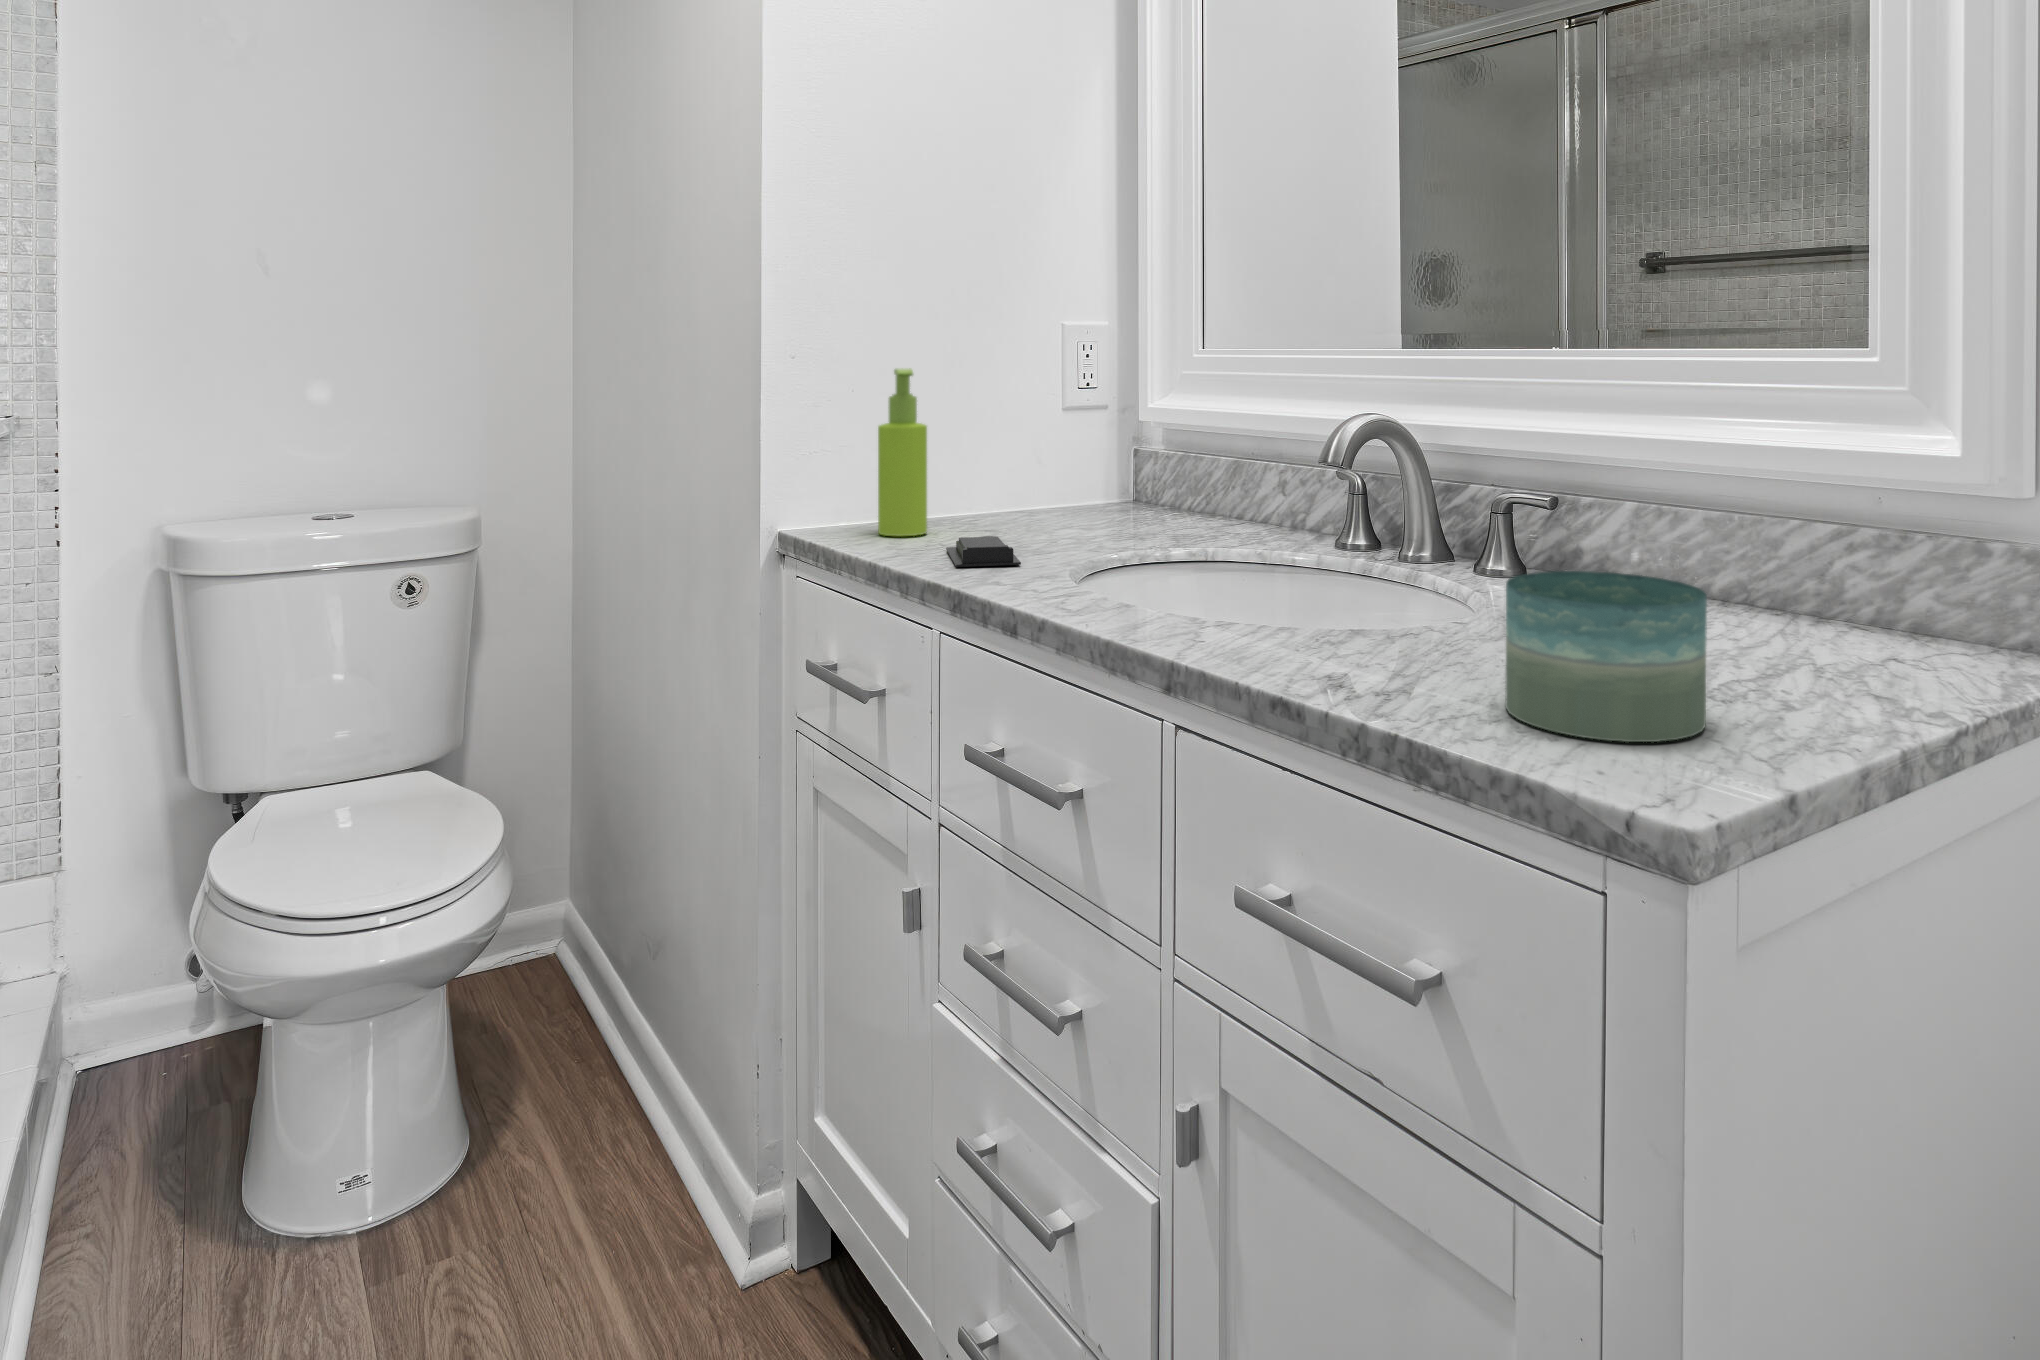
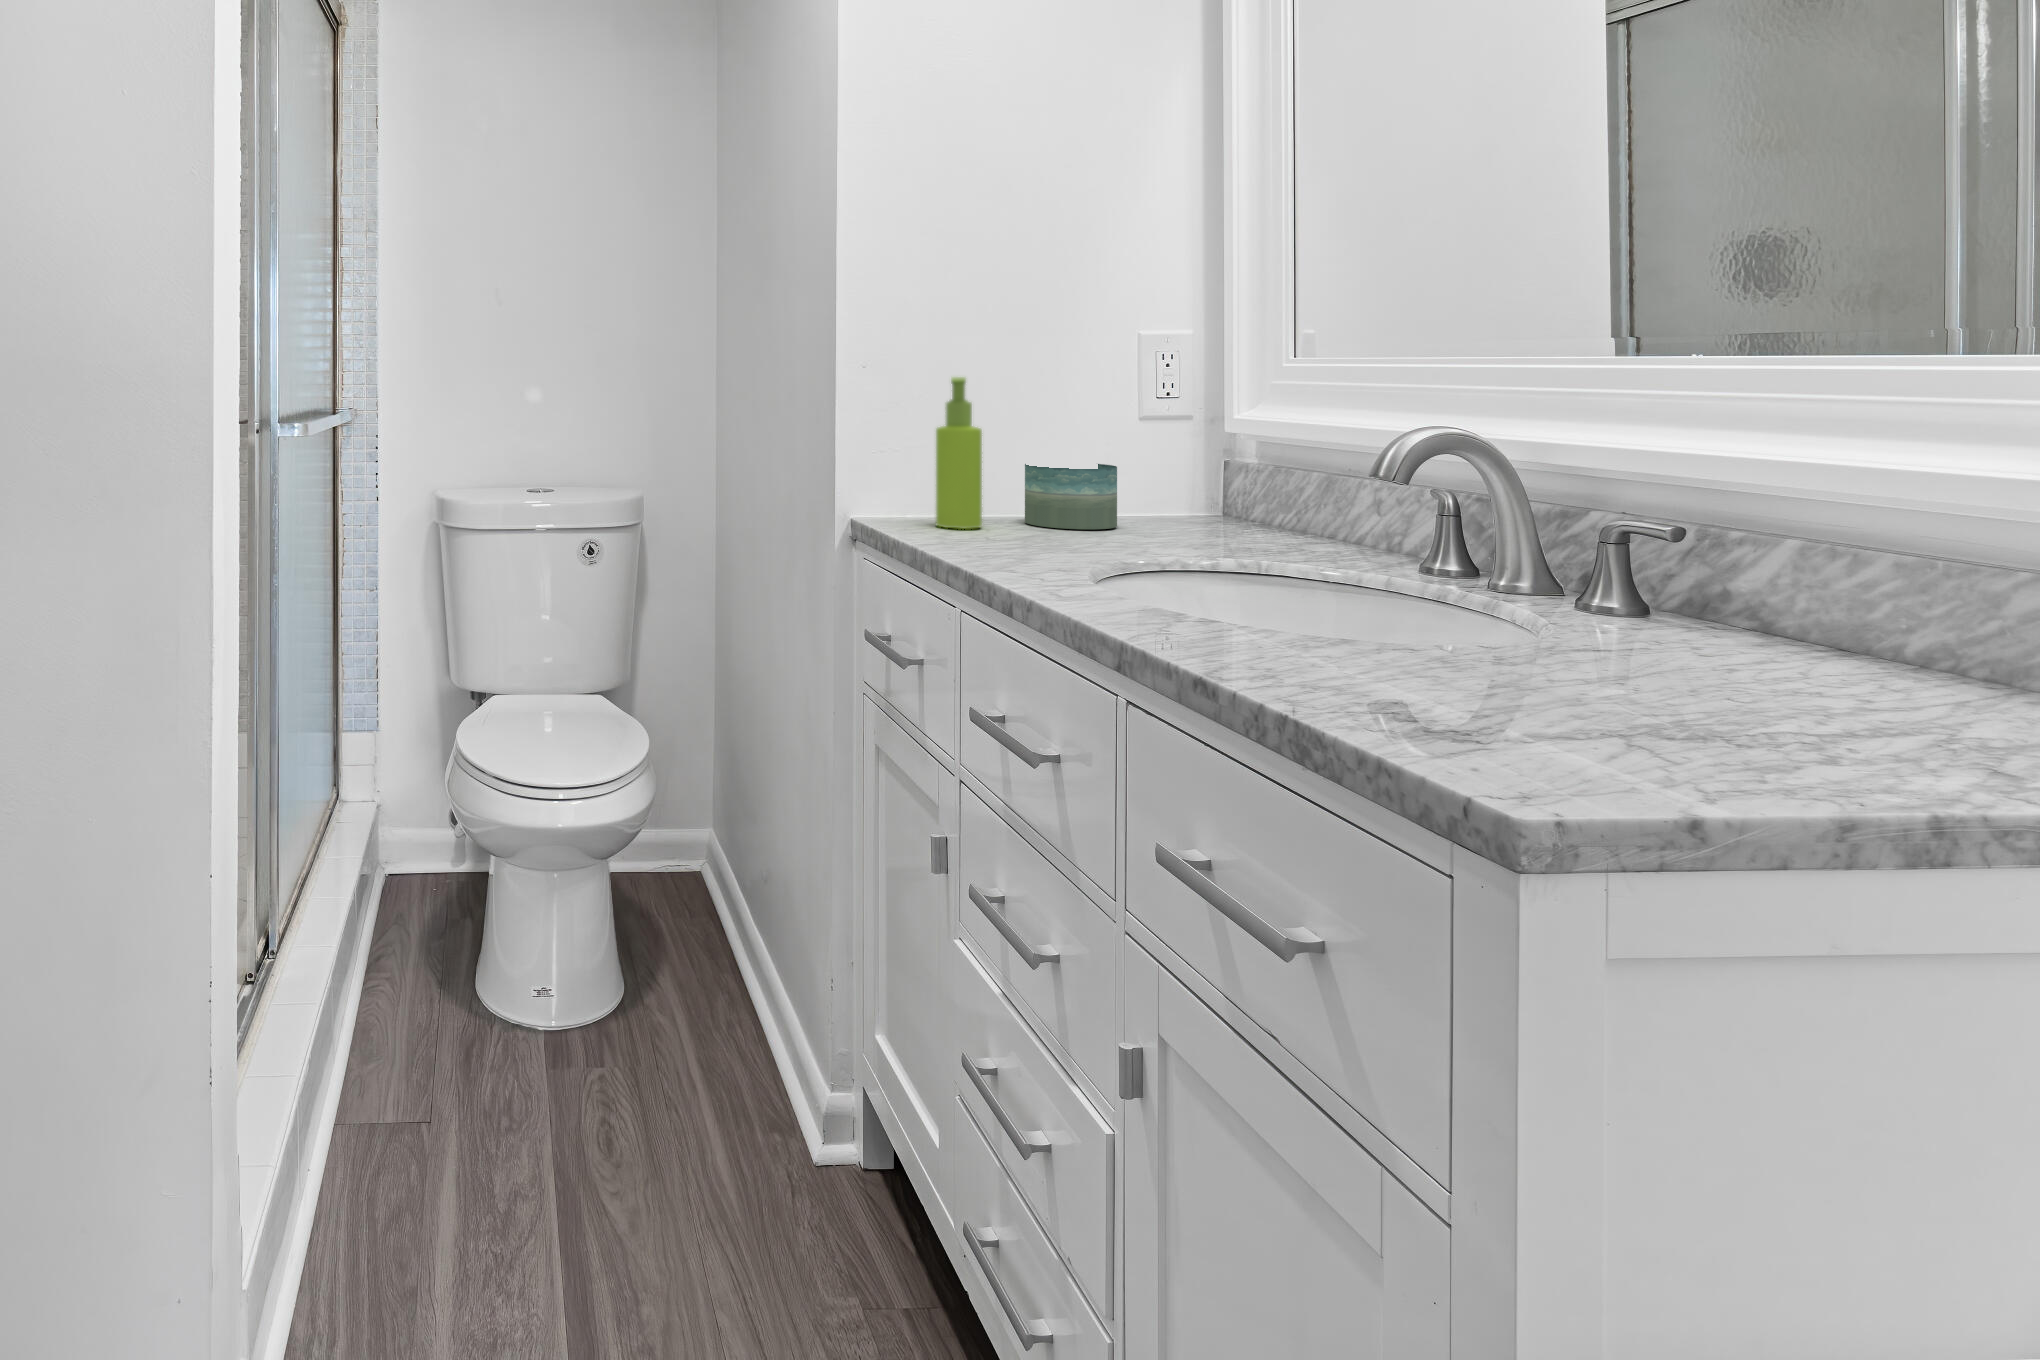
soap bar: present [946,536,1021,567] -> none [984,530,1047,557]
candle: present [1505,571,1707,742] -> present [1025,464,1117,529]

